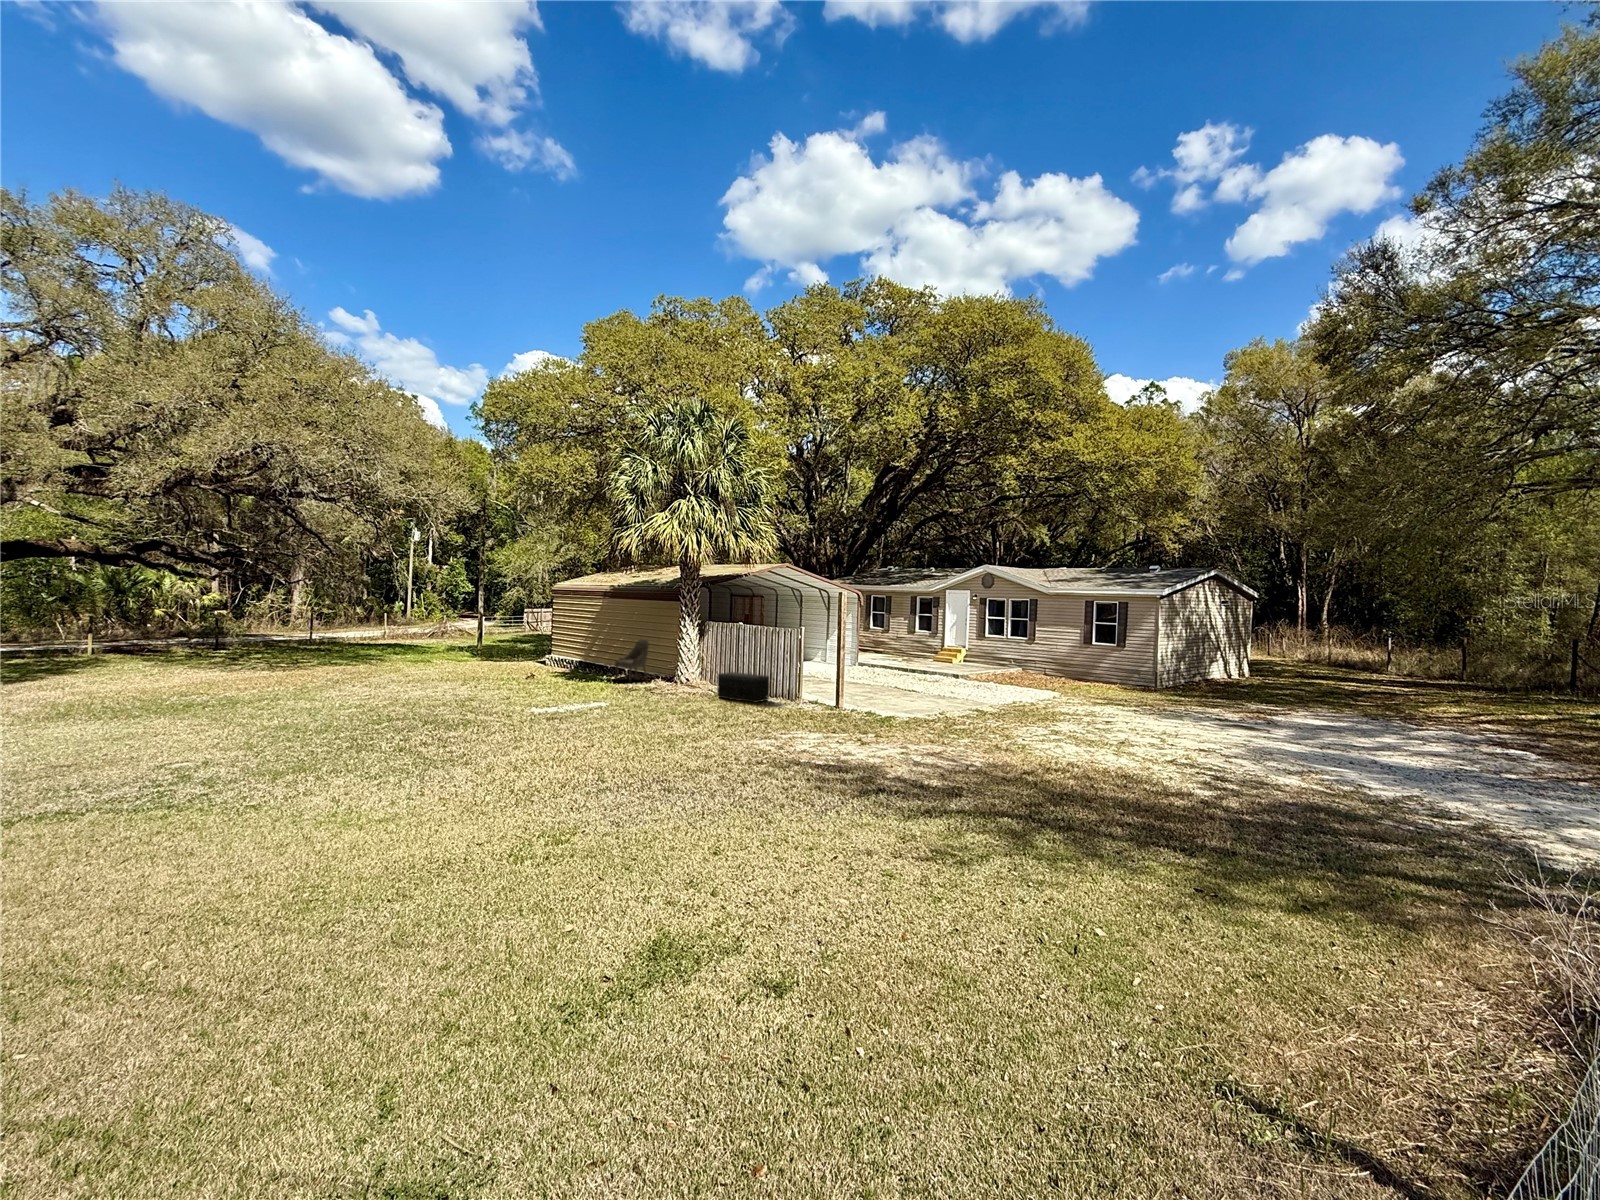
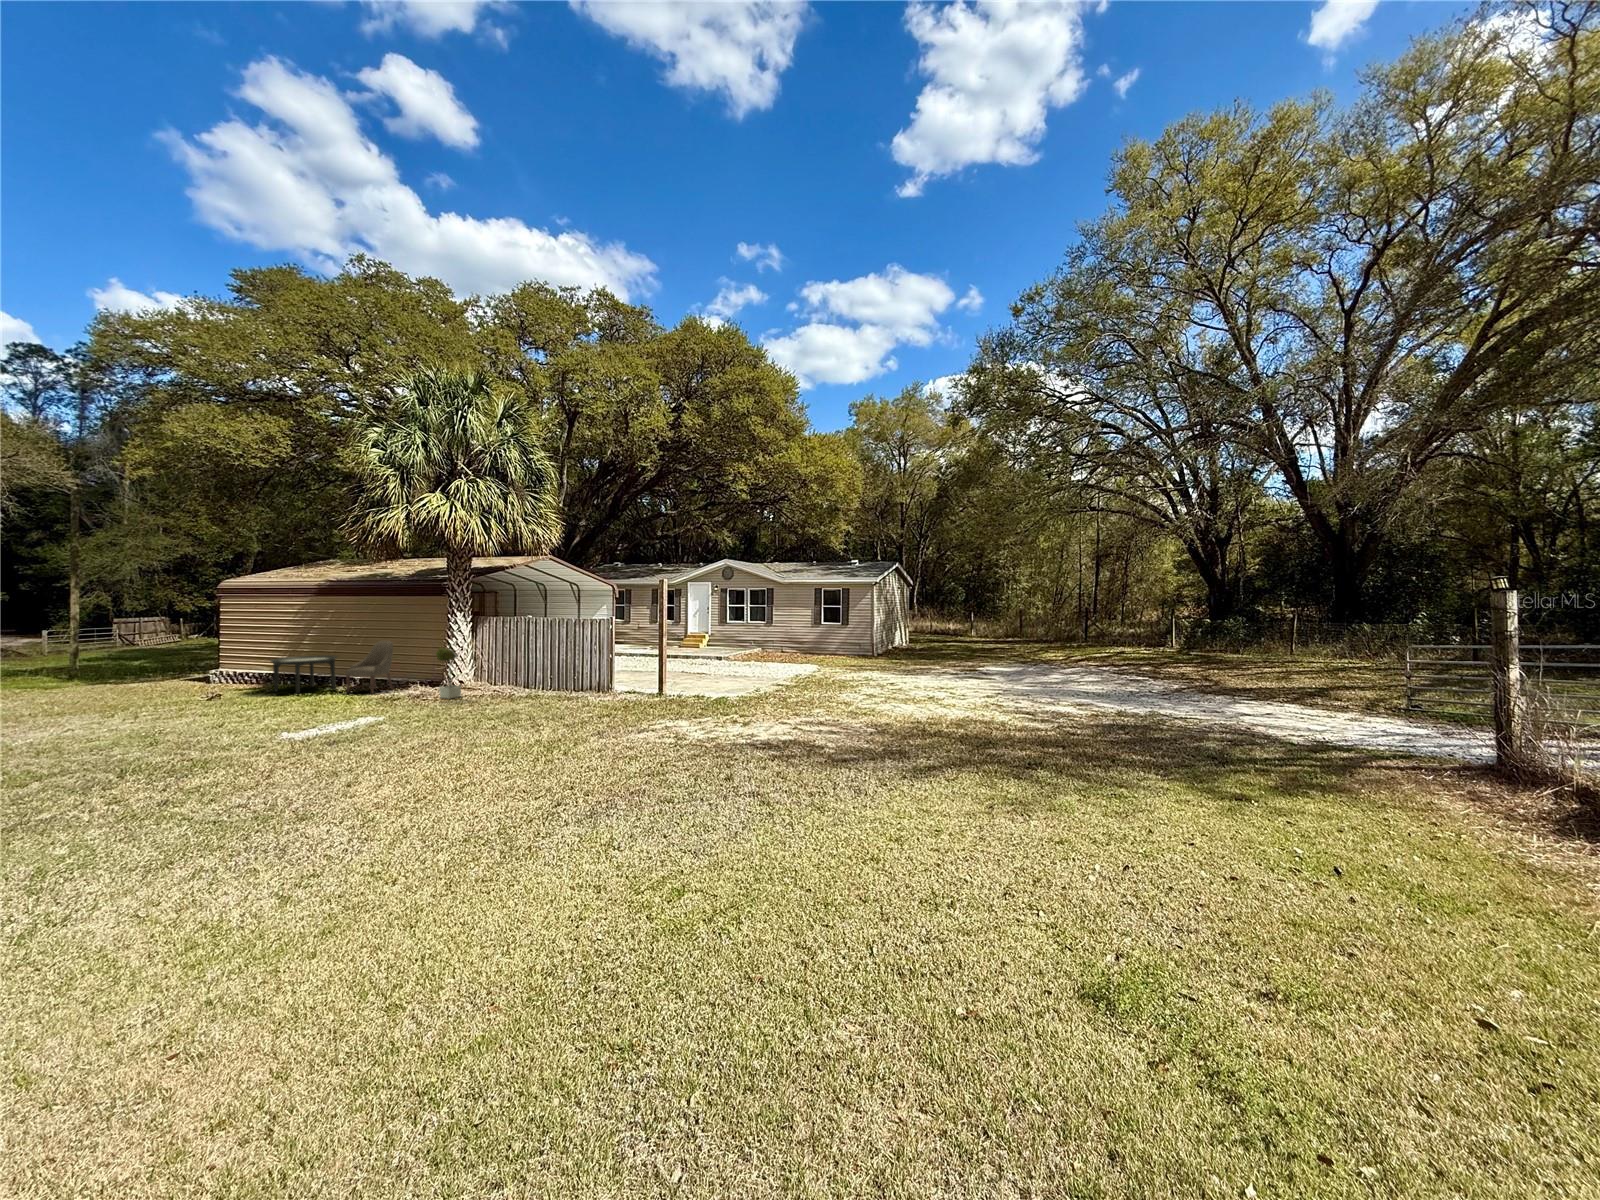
potted tree: none [668,647,686,693] -> present [436,648,461,699]
round table: none [570,648,616,677] -> present [270,655,337,693]
storage bench: present [717,672,769,703] -> none [509,669,573,699]

